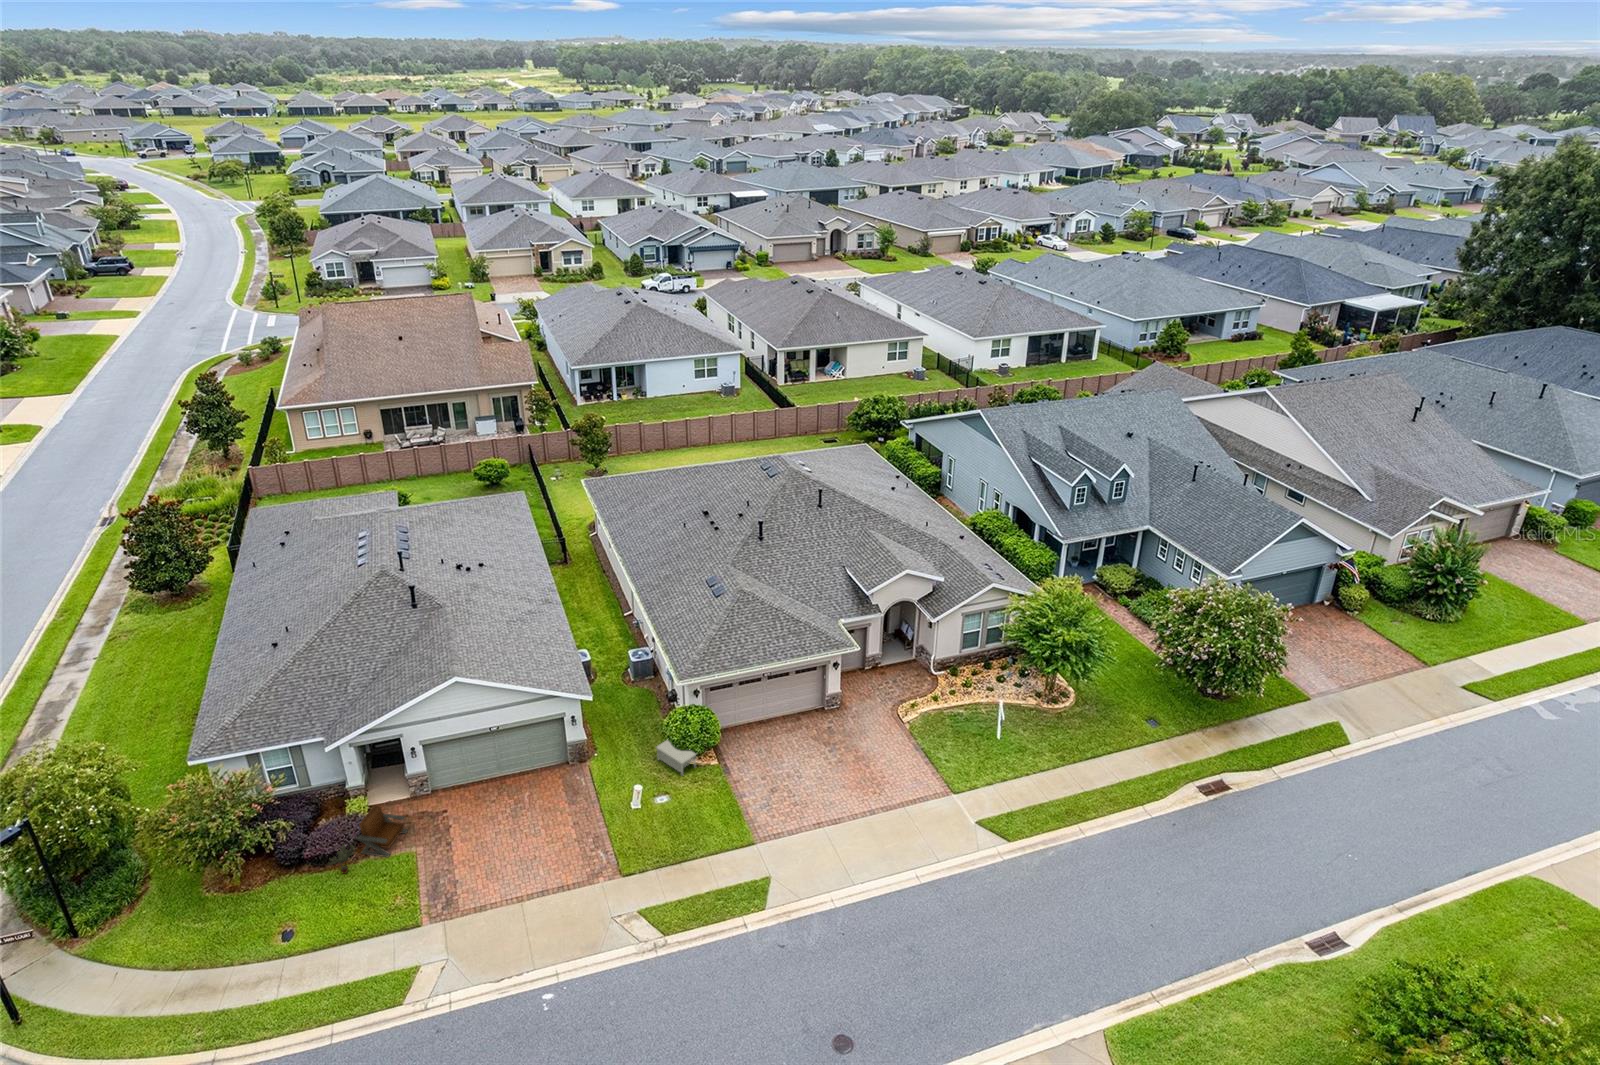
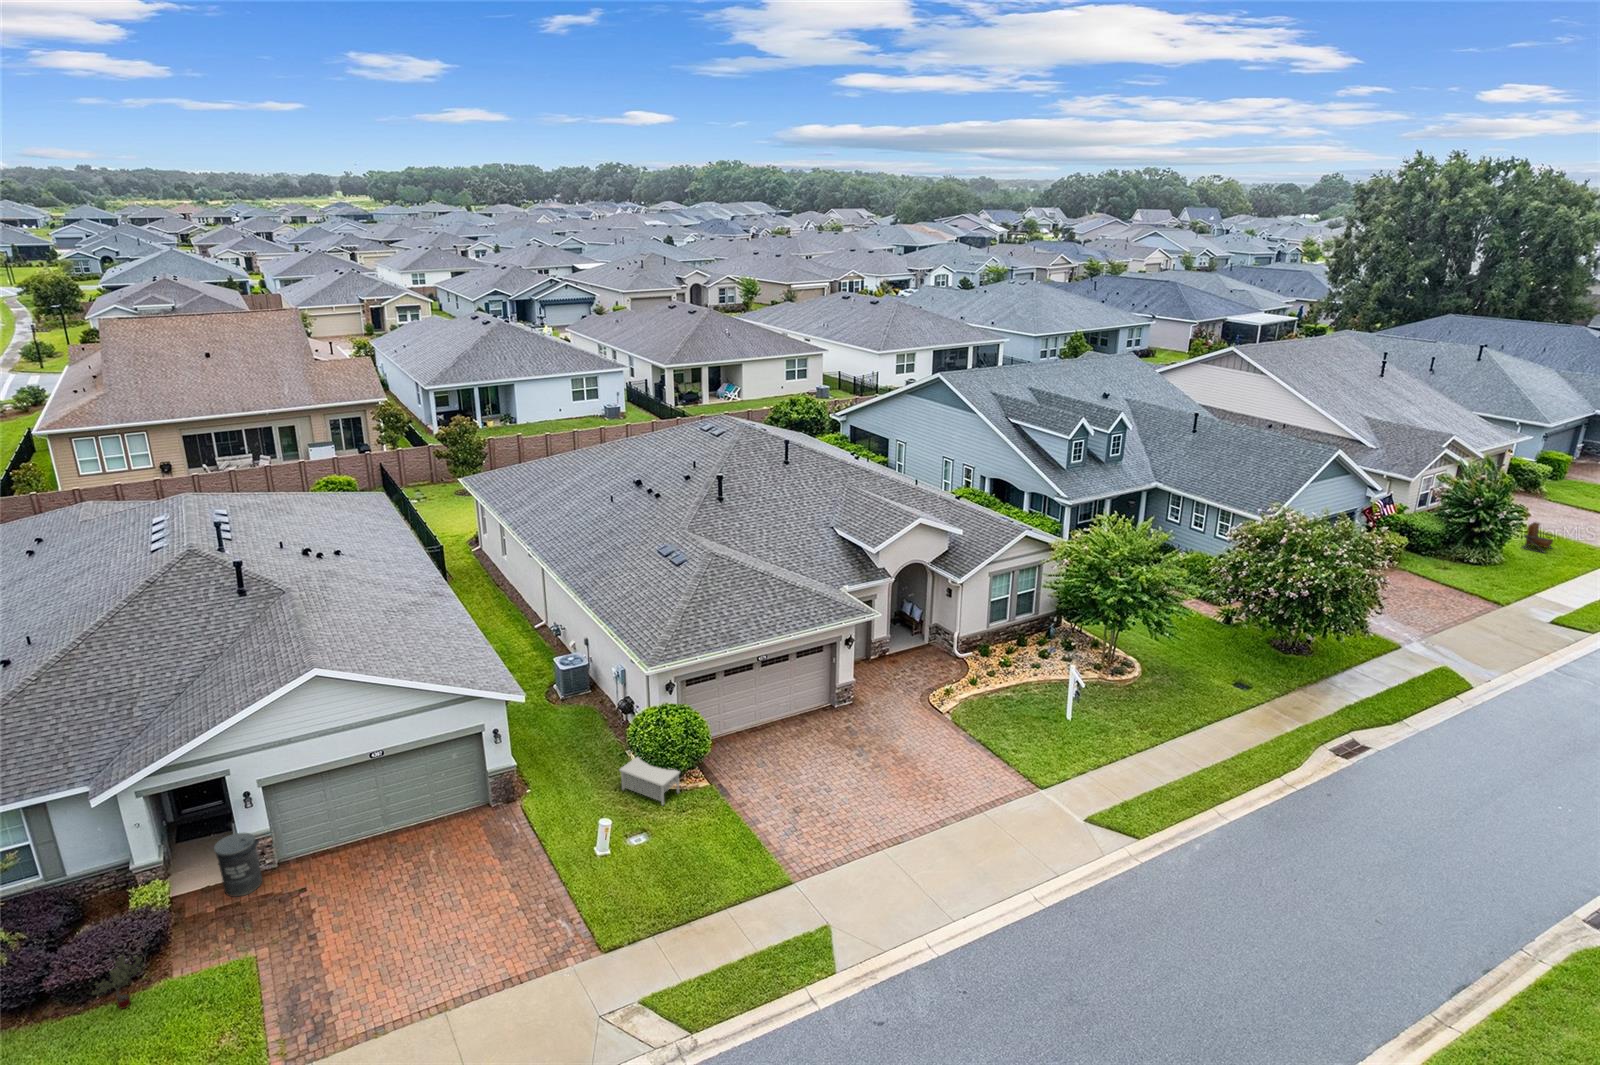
trash can: none [396,769,424,808] -> present [214,833,262,897]
lounge chair: present [357,805,407,857] -> present [1522,522,1553,553]

